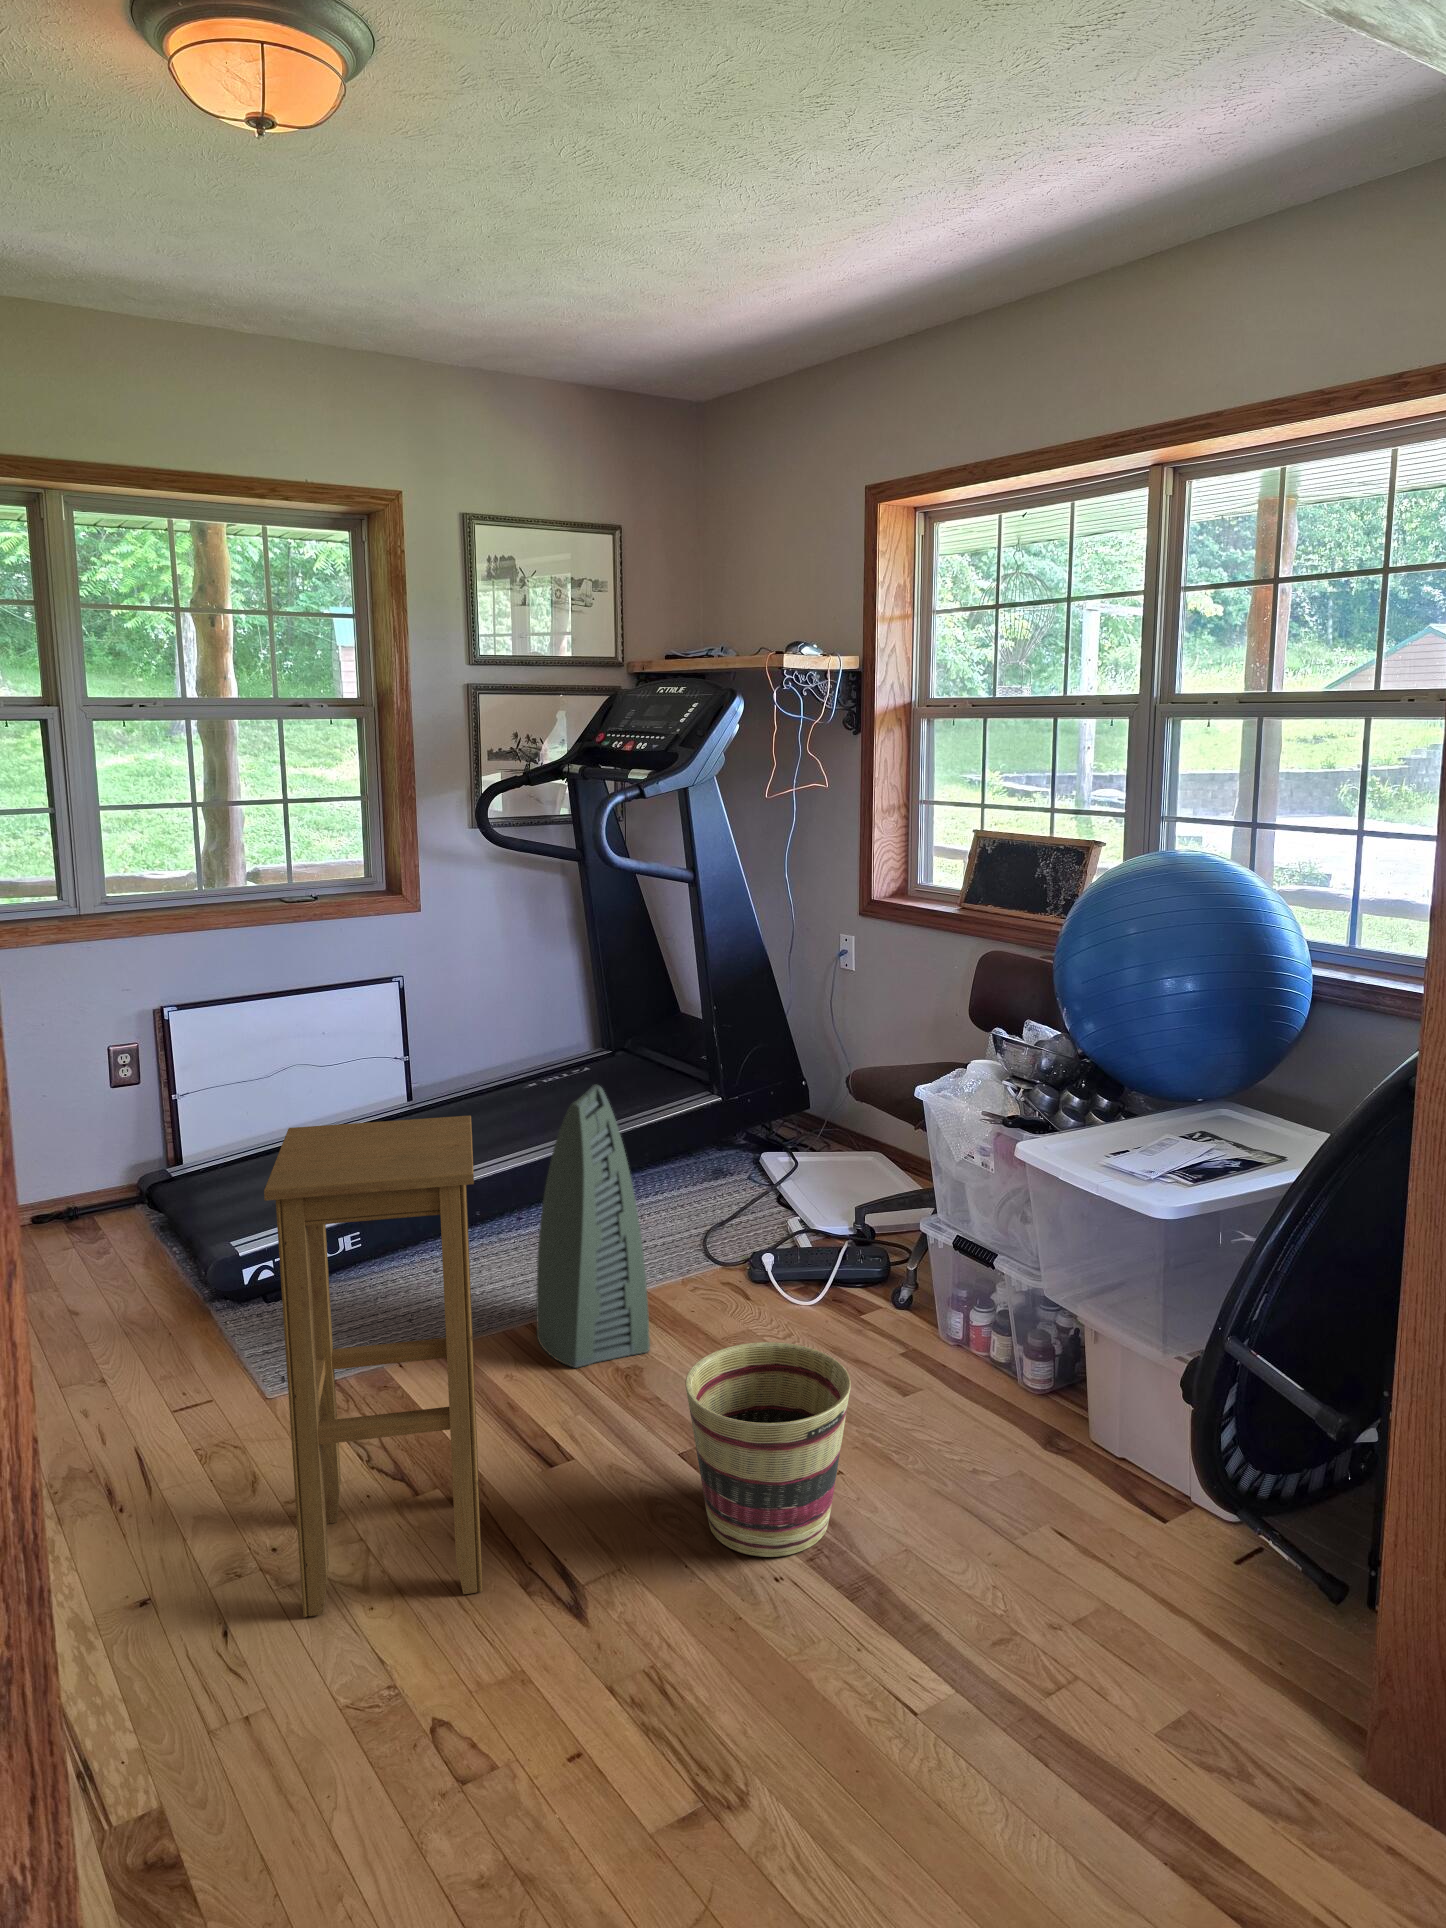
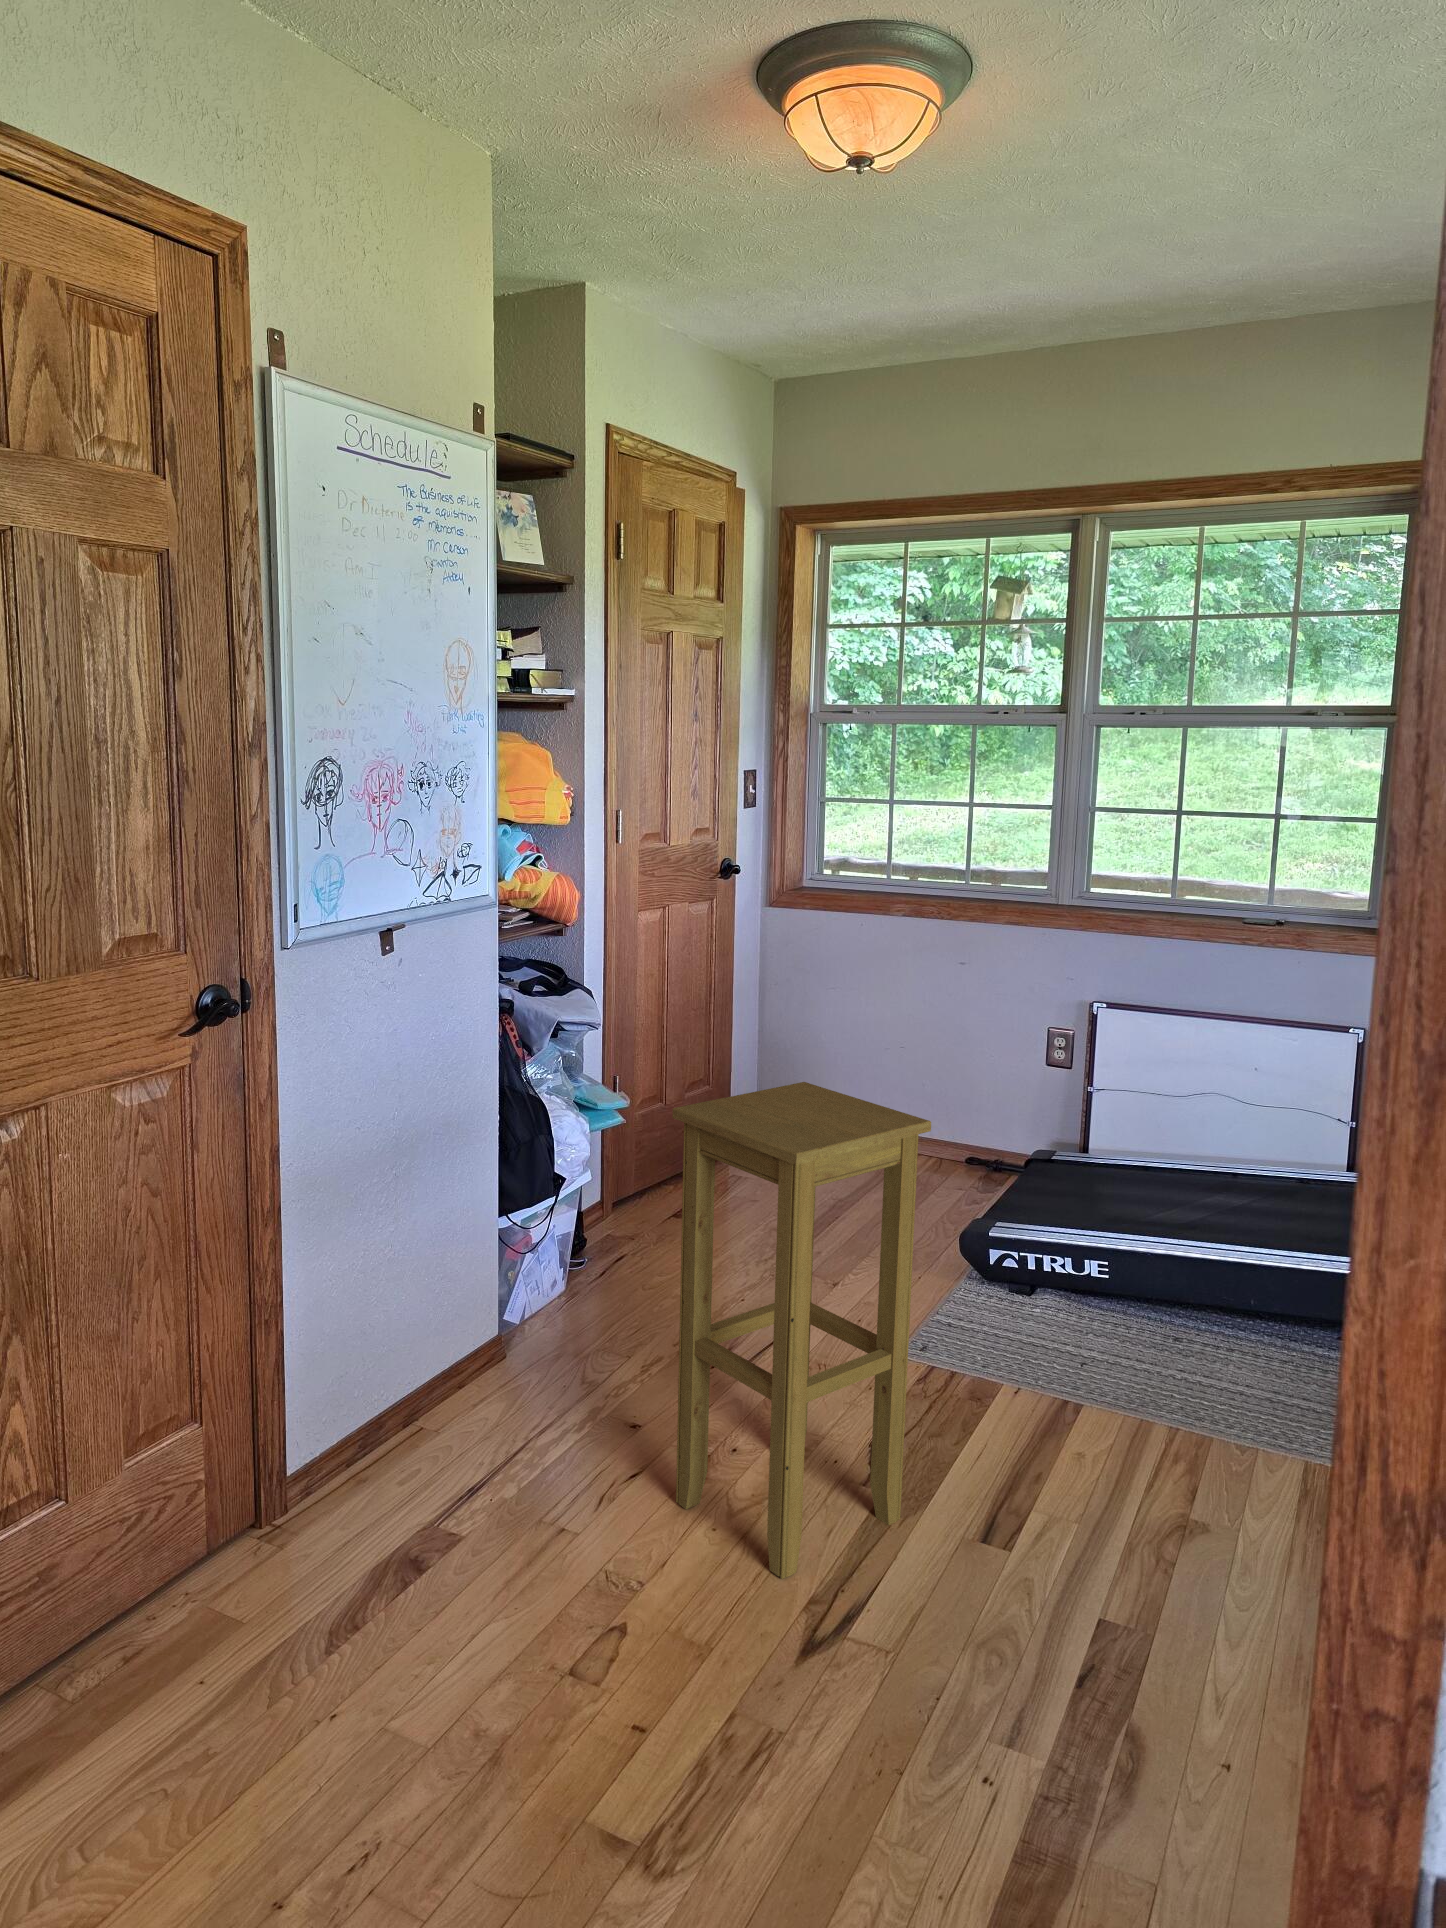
air purifier: present [536,1084,650,1368] -> none [1141,1173,1287,1522]
basket: present [685,1342,851,1557] -> none [977,1497,1199,1793]

